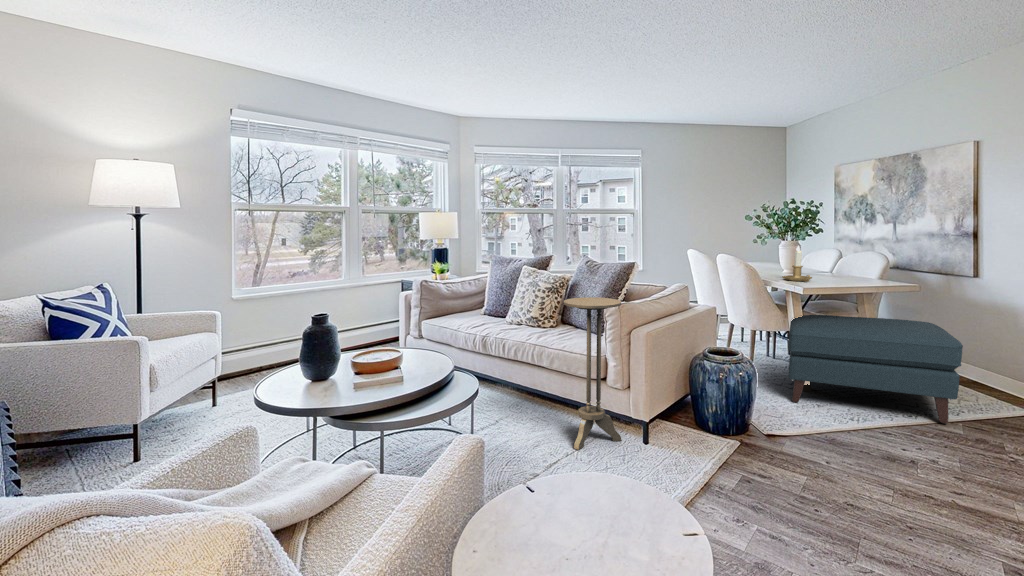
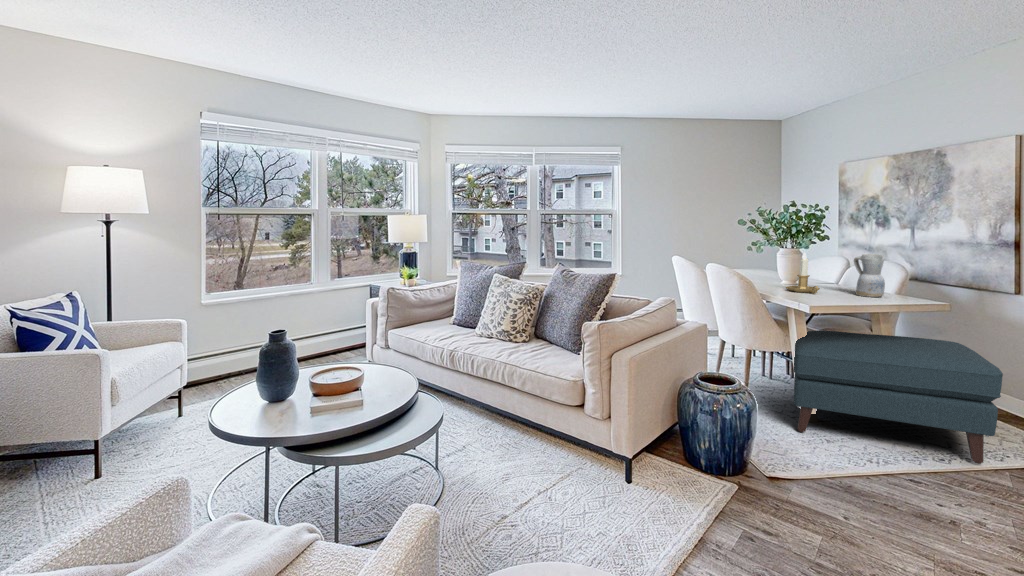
ceramic pitcher: none [842,246,869,284] -> present [854,254,885,297]
side table: present [564,297,622,450] -> none [530,312,598,495]

